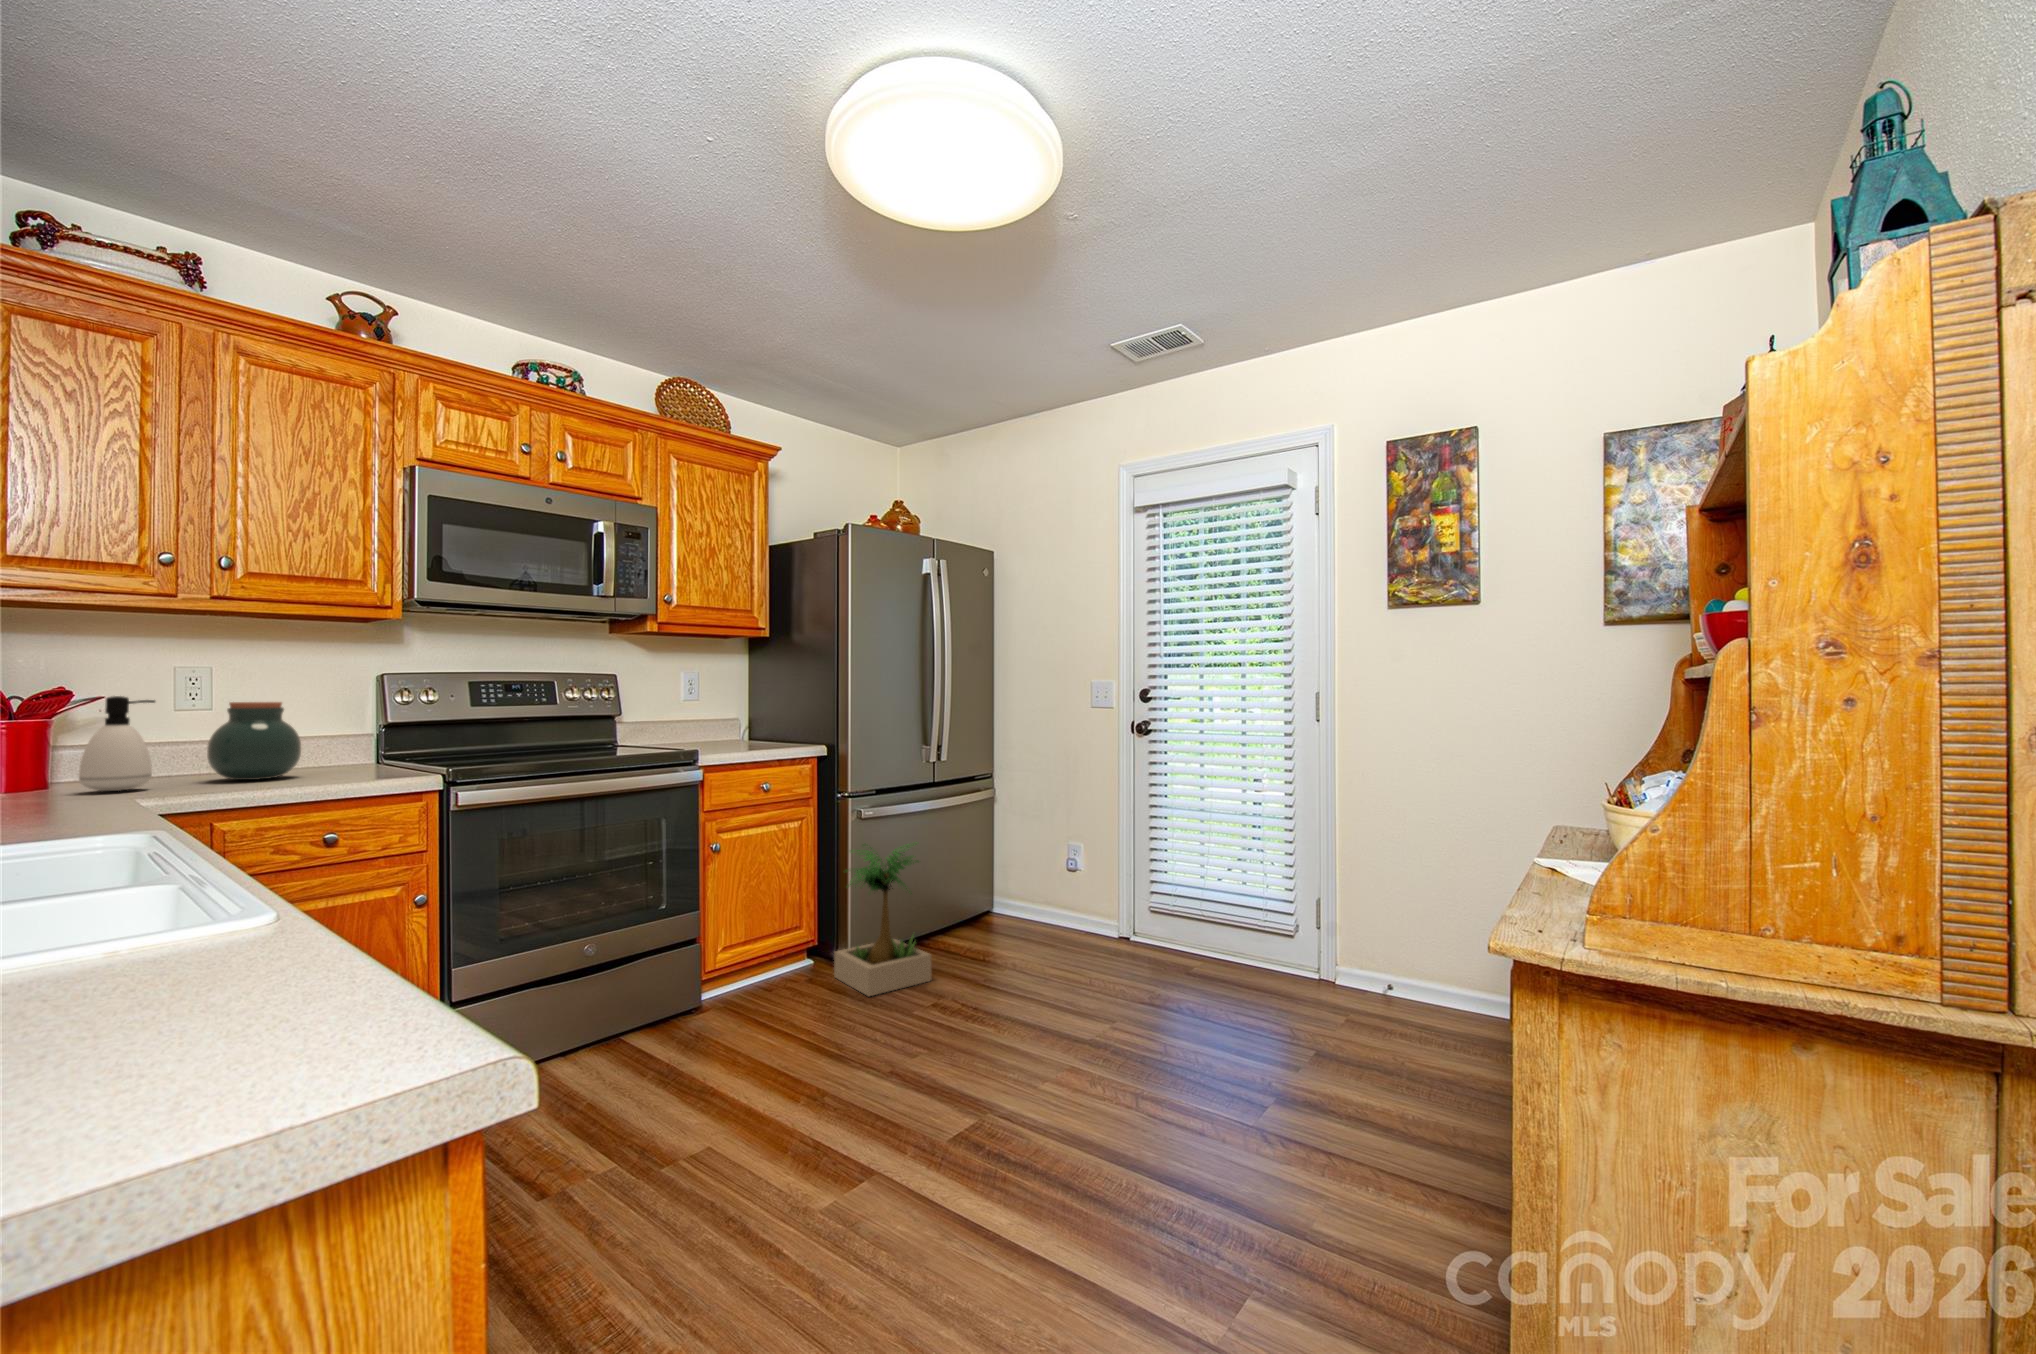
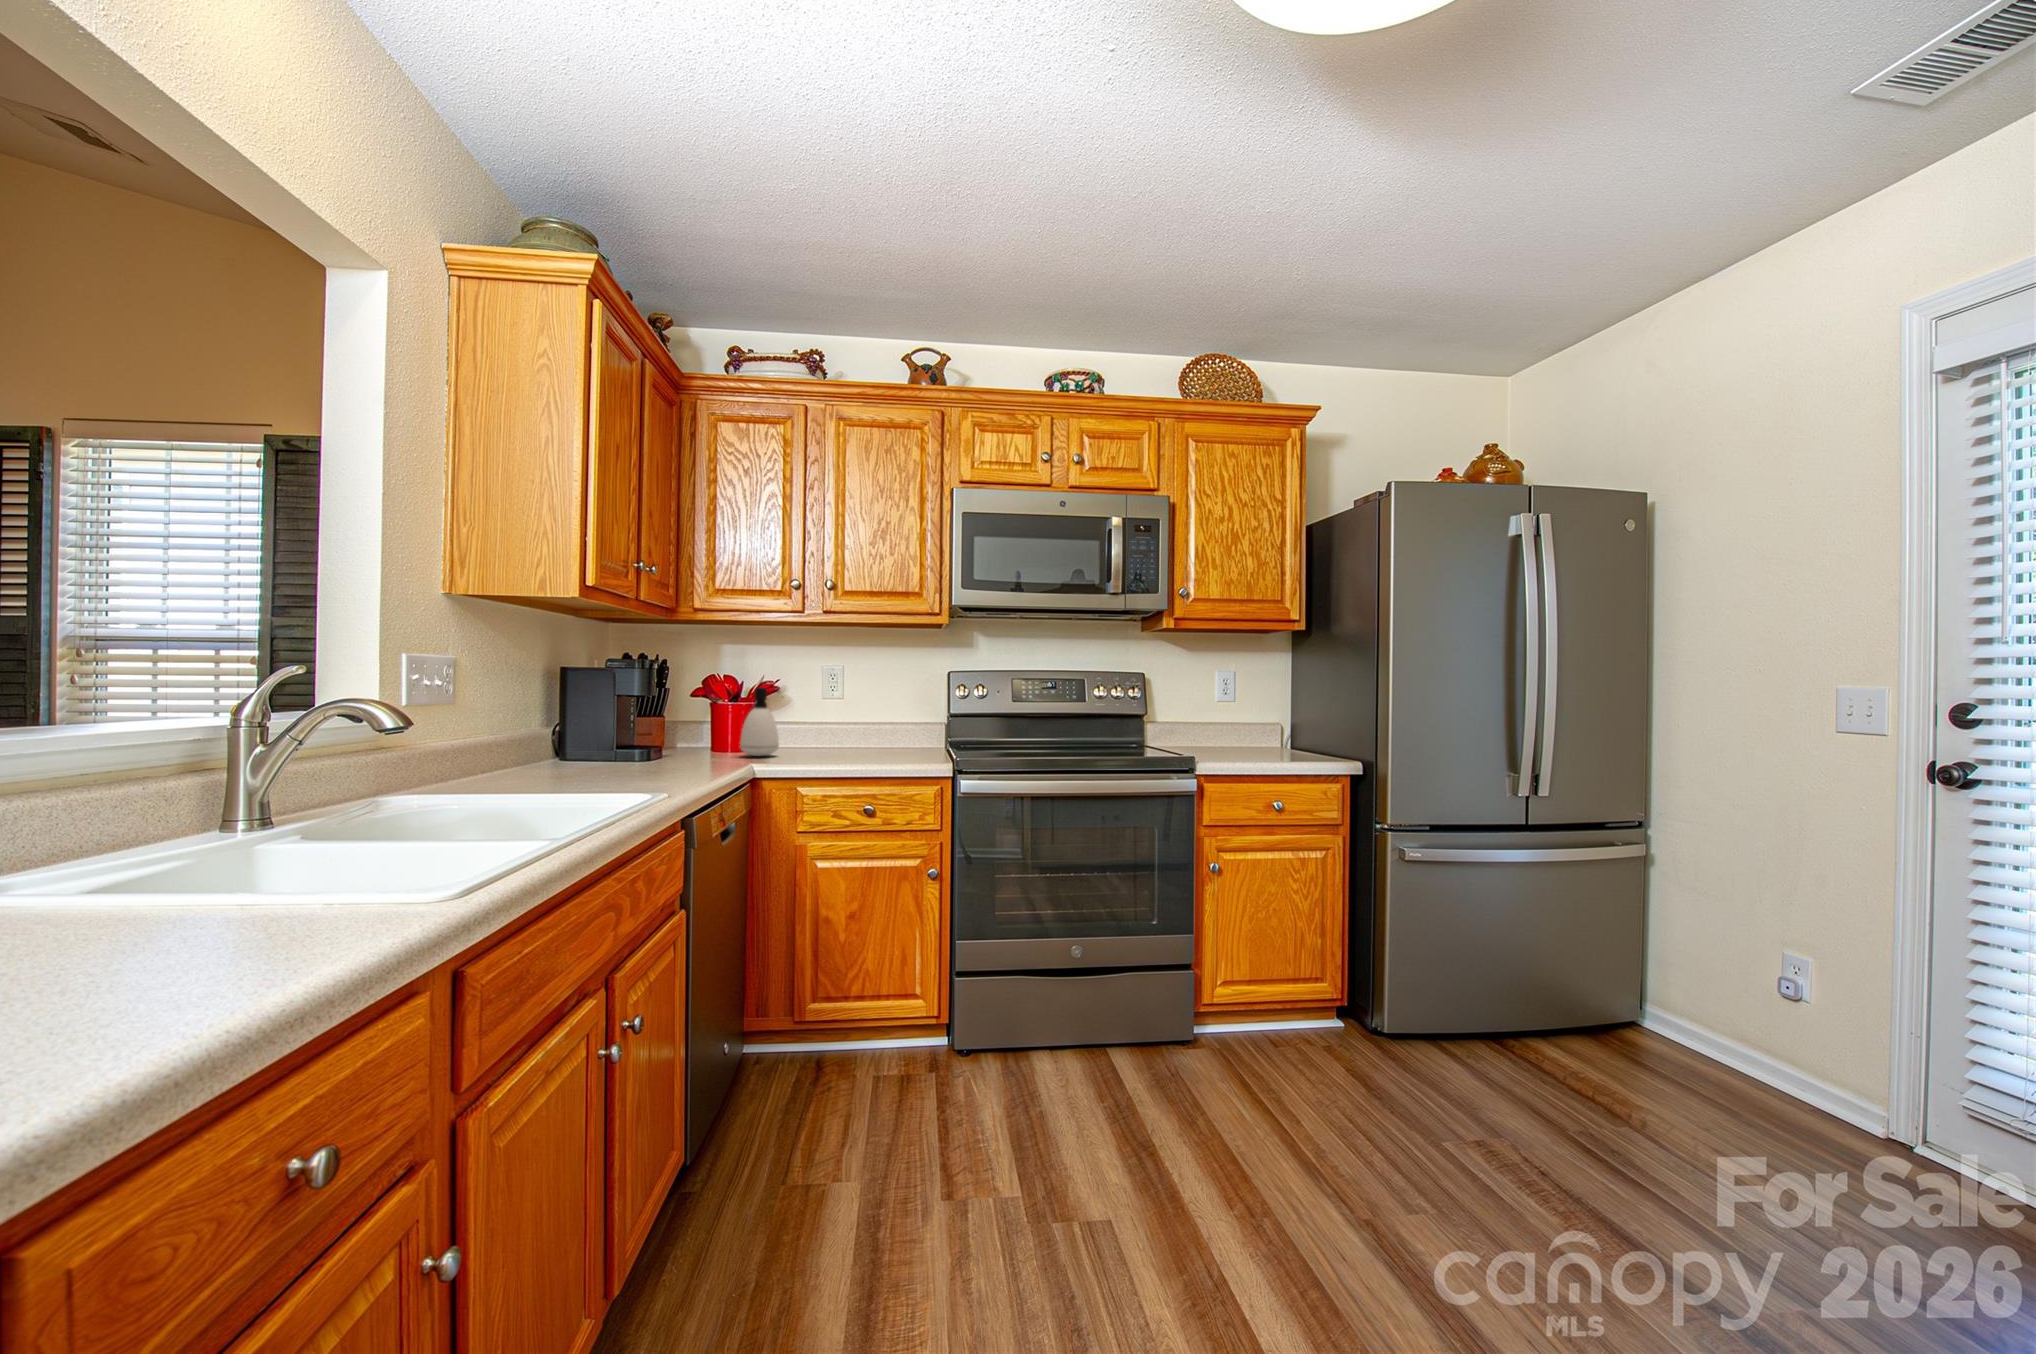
jar: present [207,702,301,780] -> none [816,693,873,755]
potted plant: present [834,842,931,996] -> none [1358,888,1501,1098]

